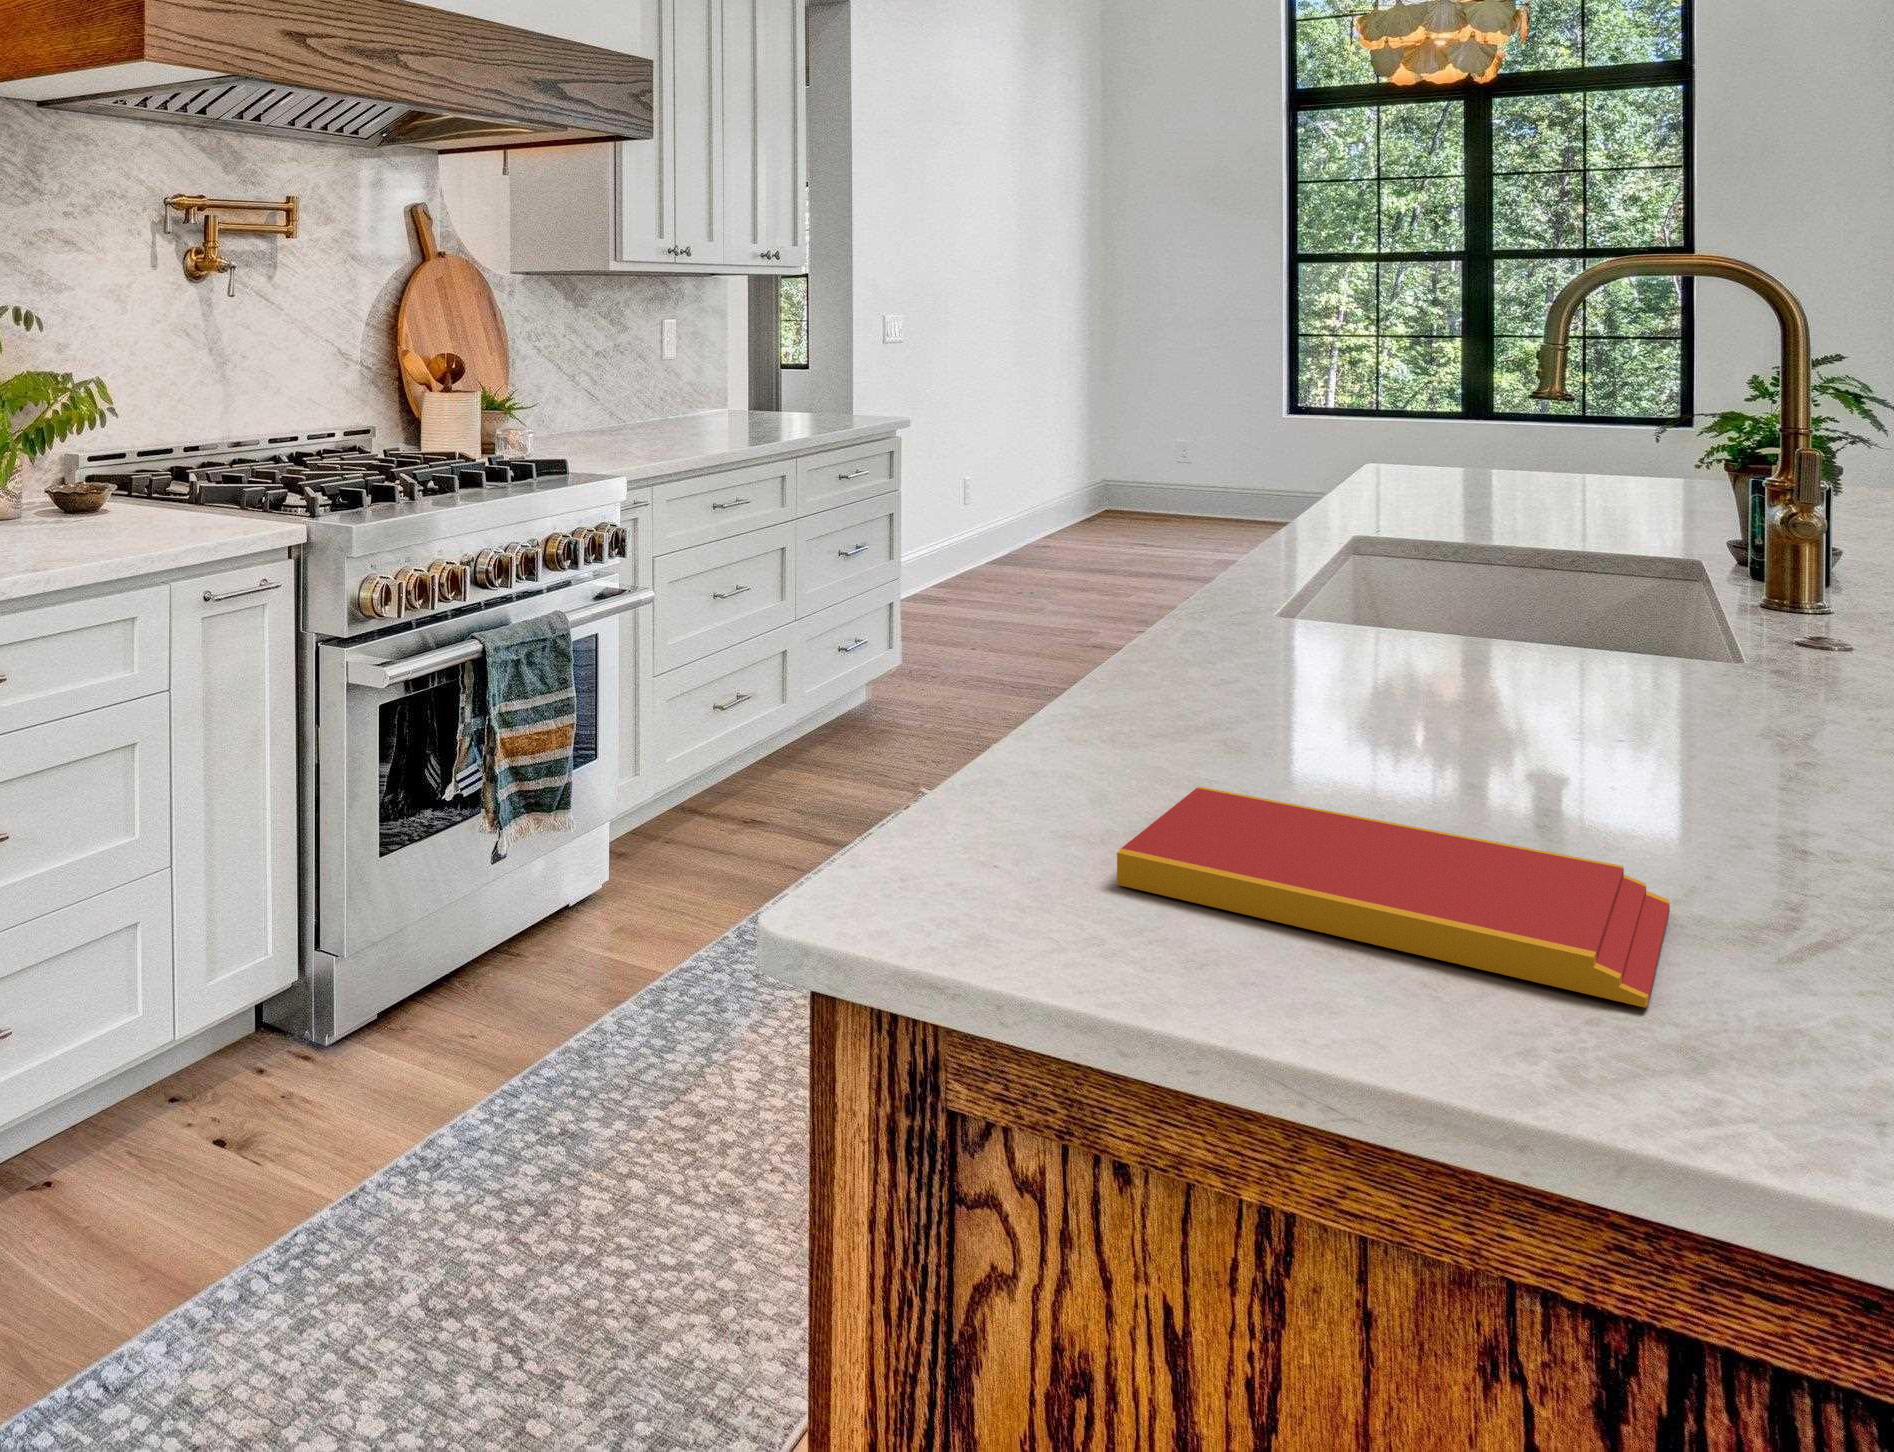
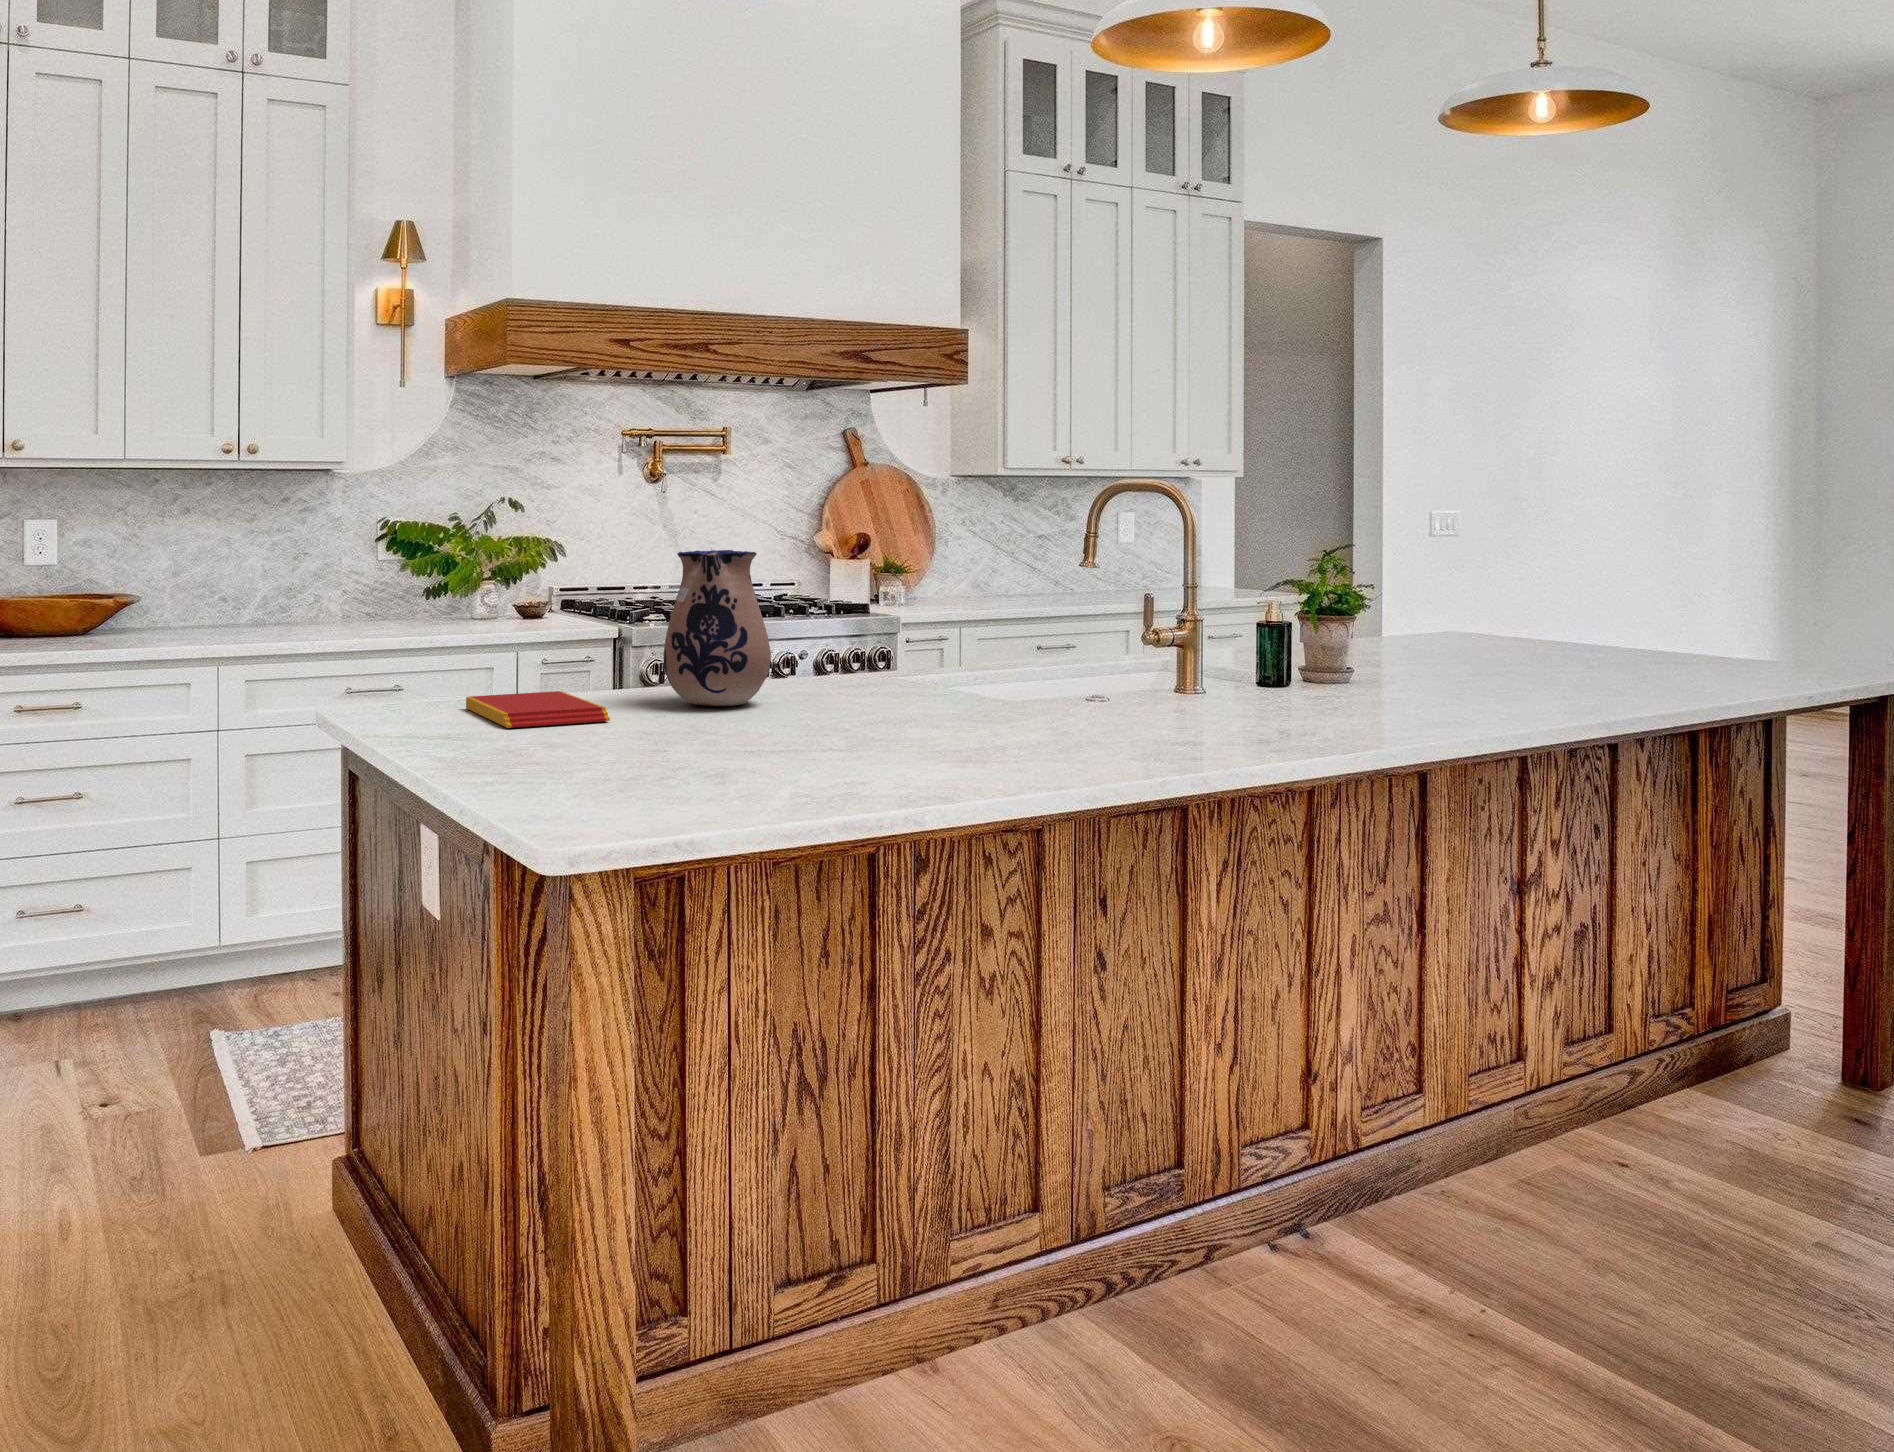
ceramic pitcher: none [1345,401,1663,792] -> present [663,550,771,706]

